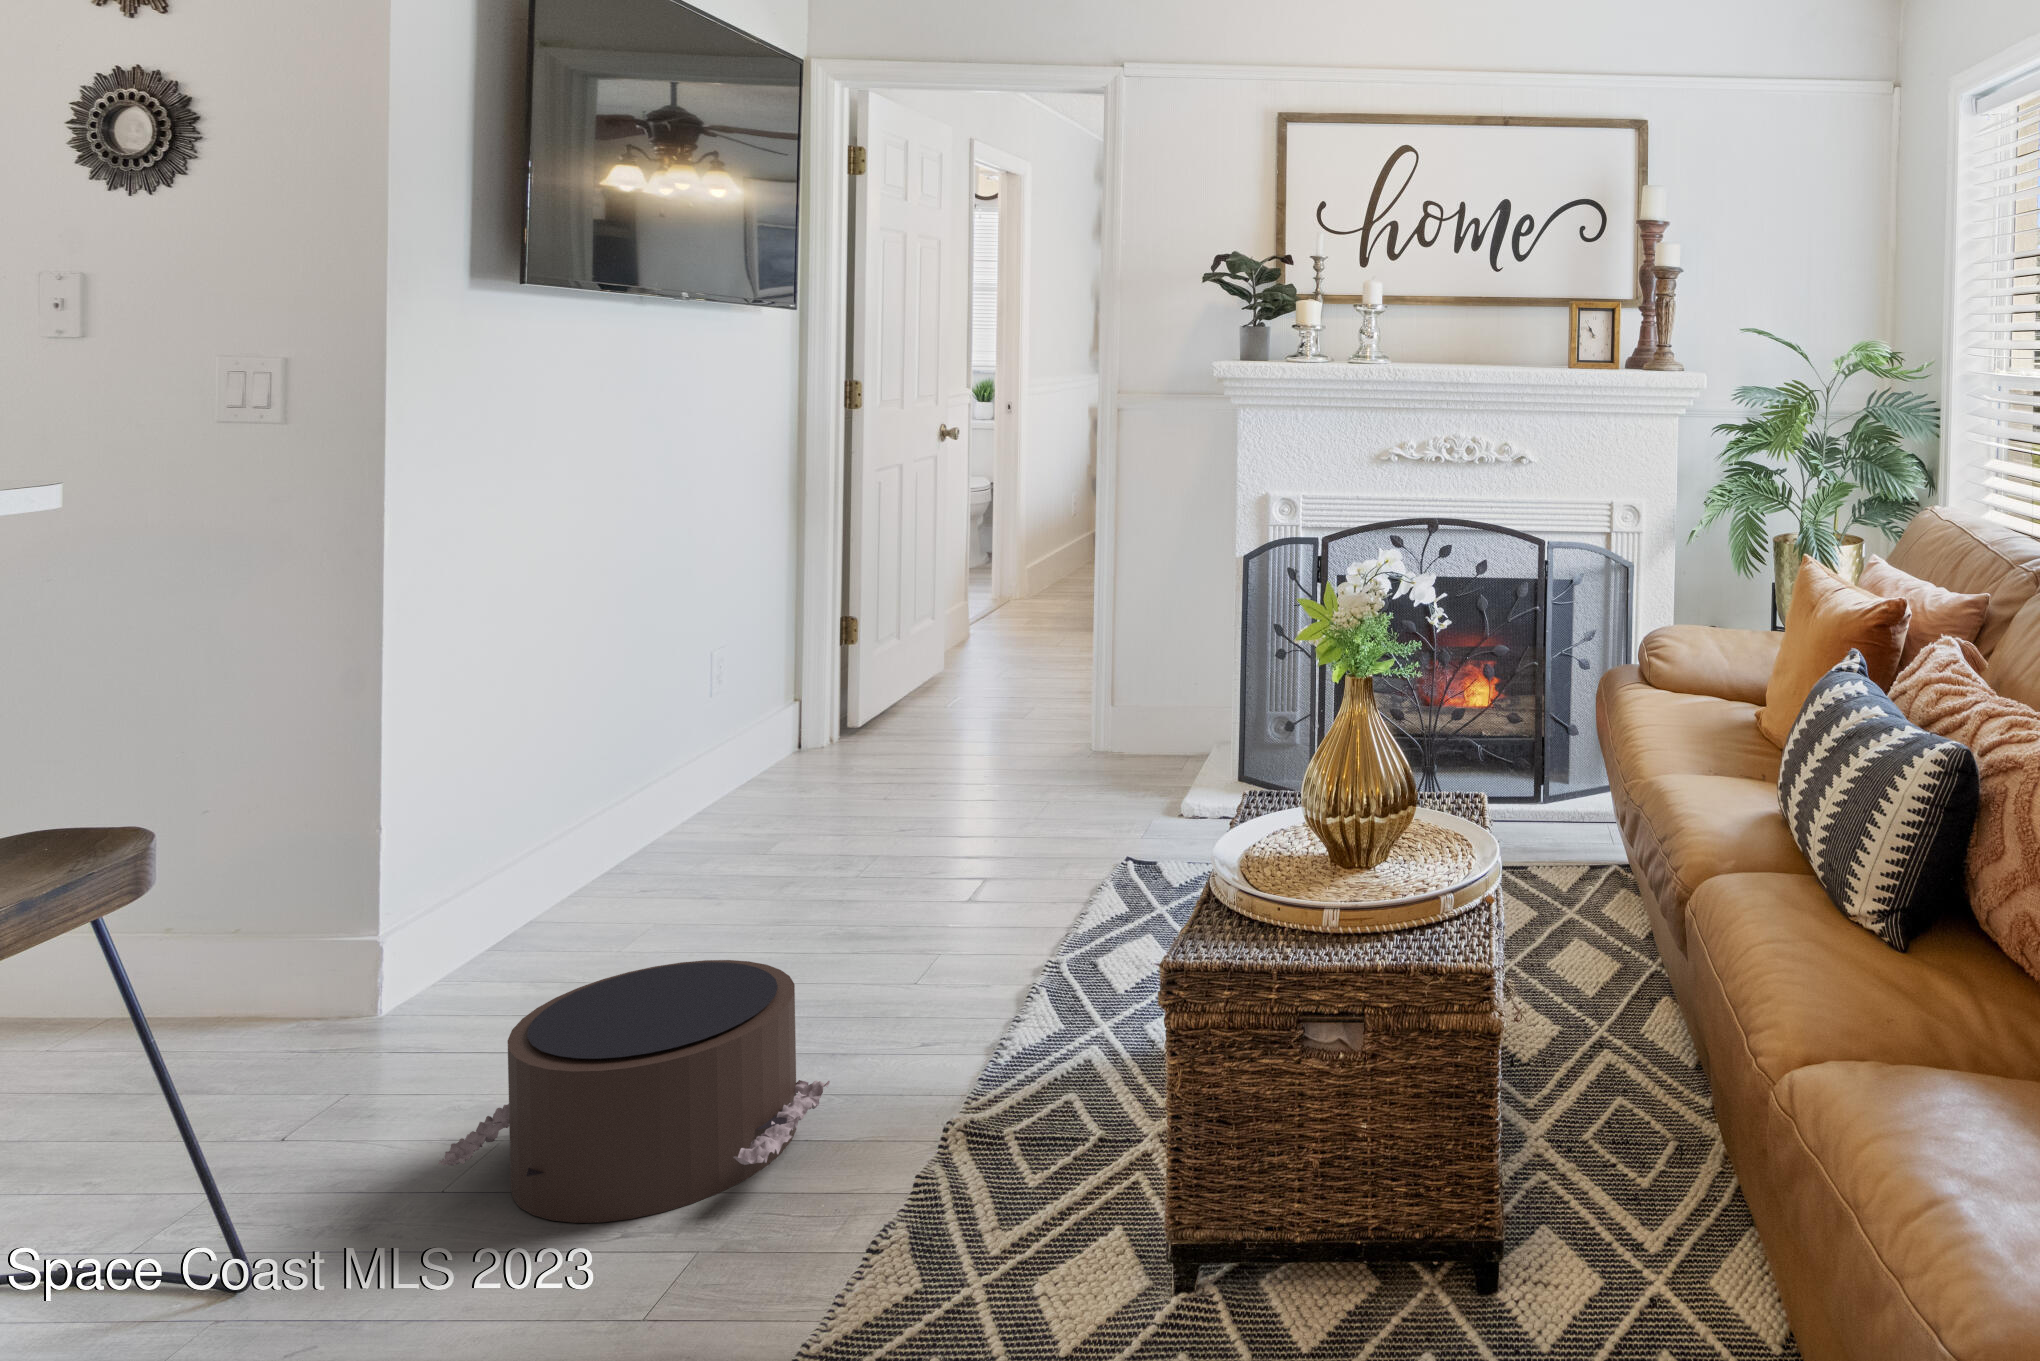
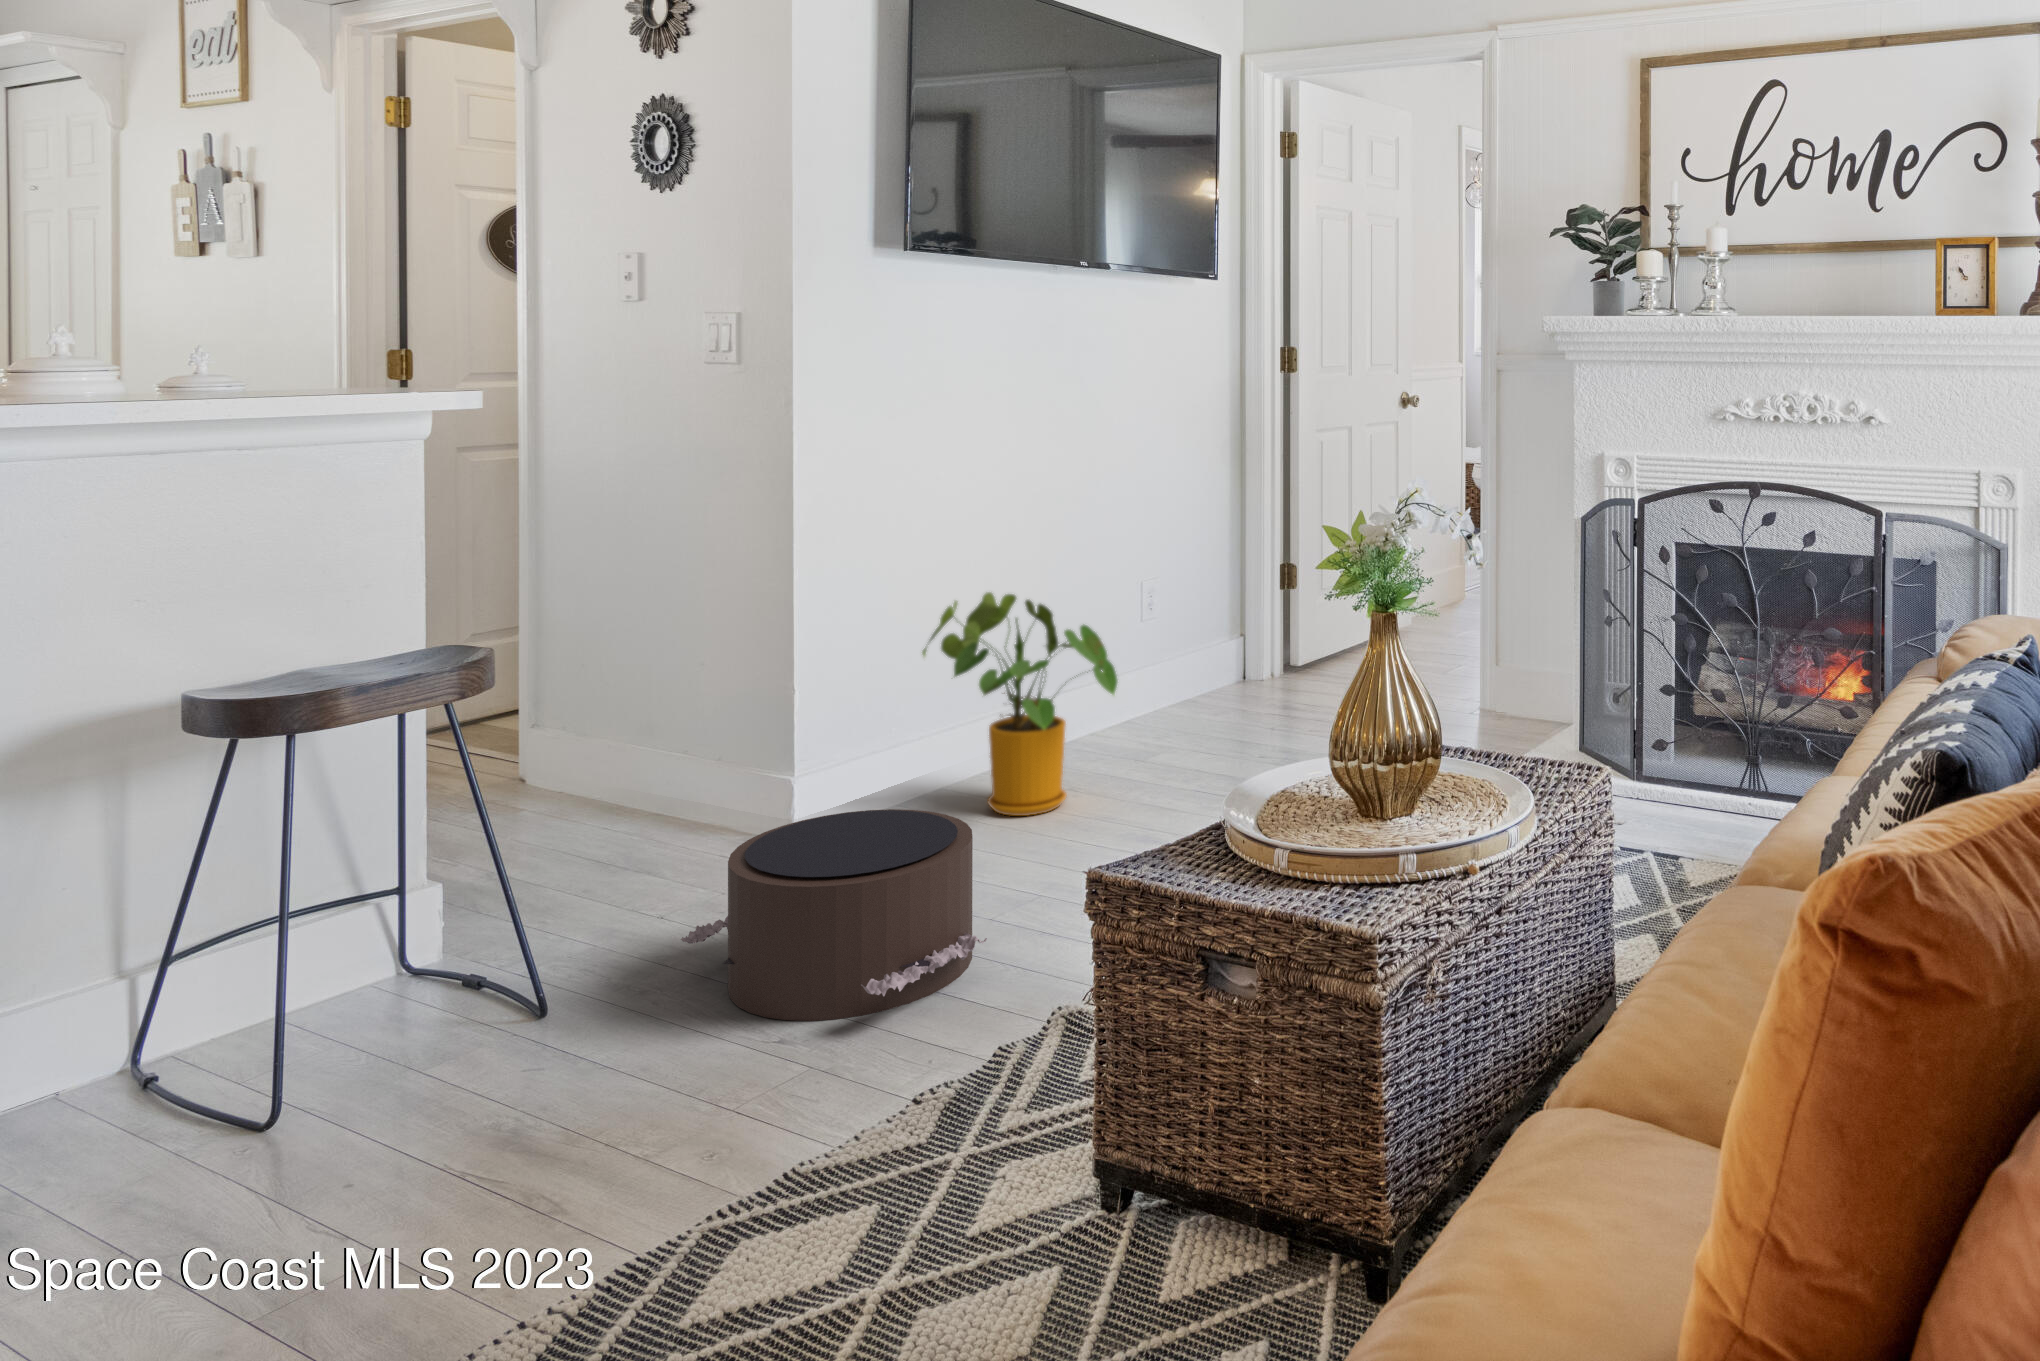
house plant: none [558,707,812,957] -> present [922,592,1117,816]

